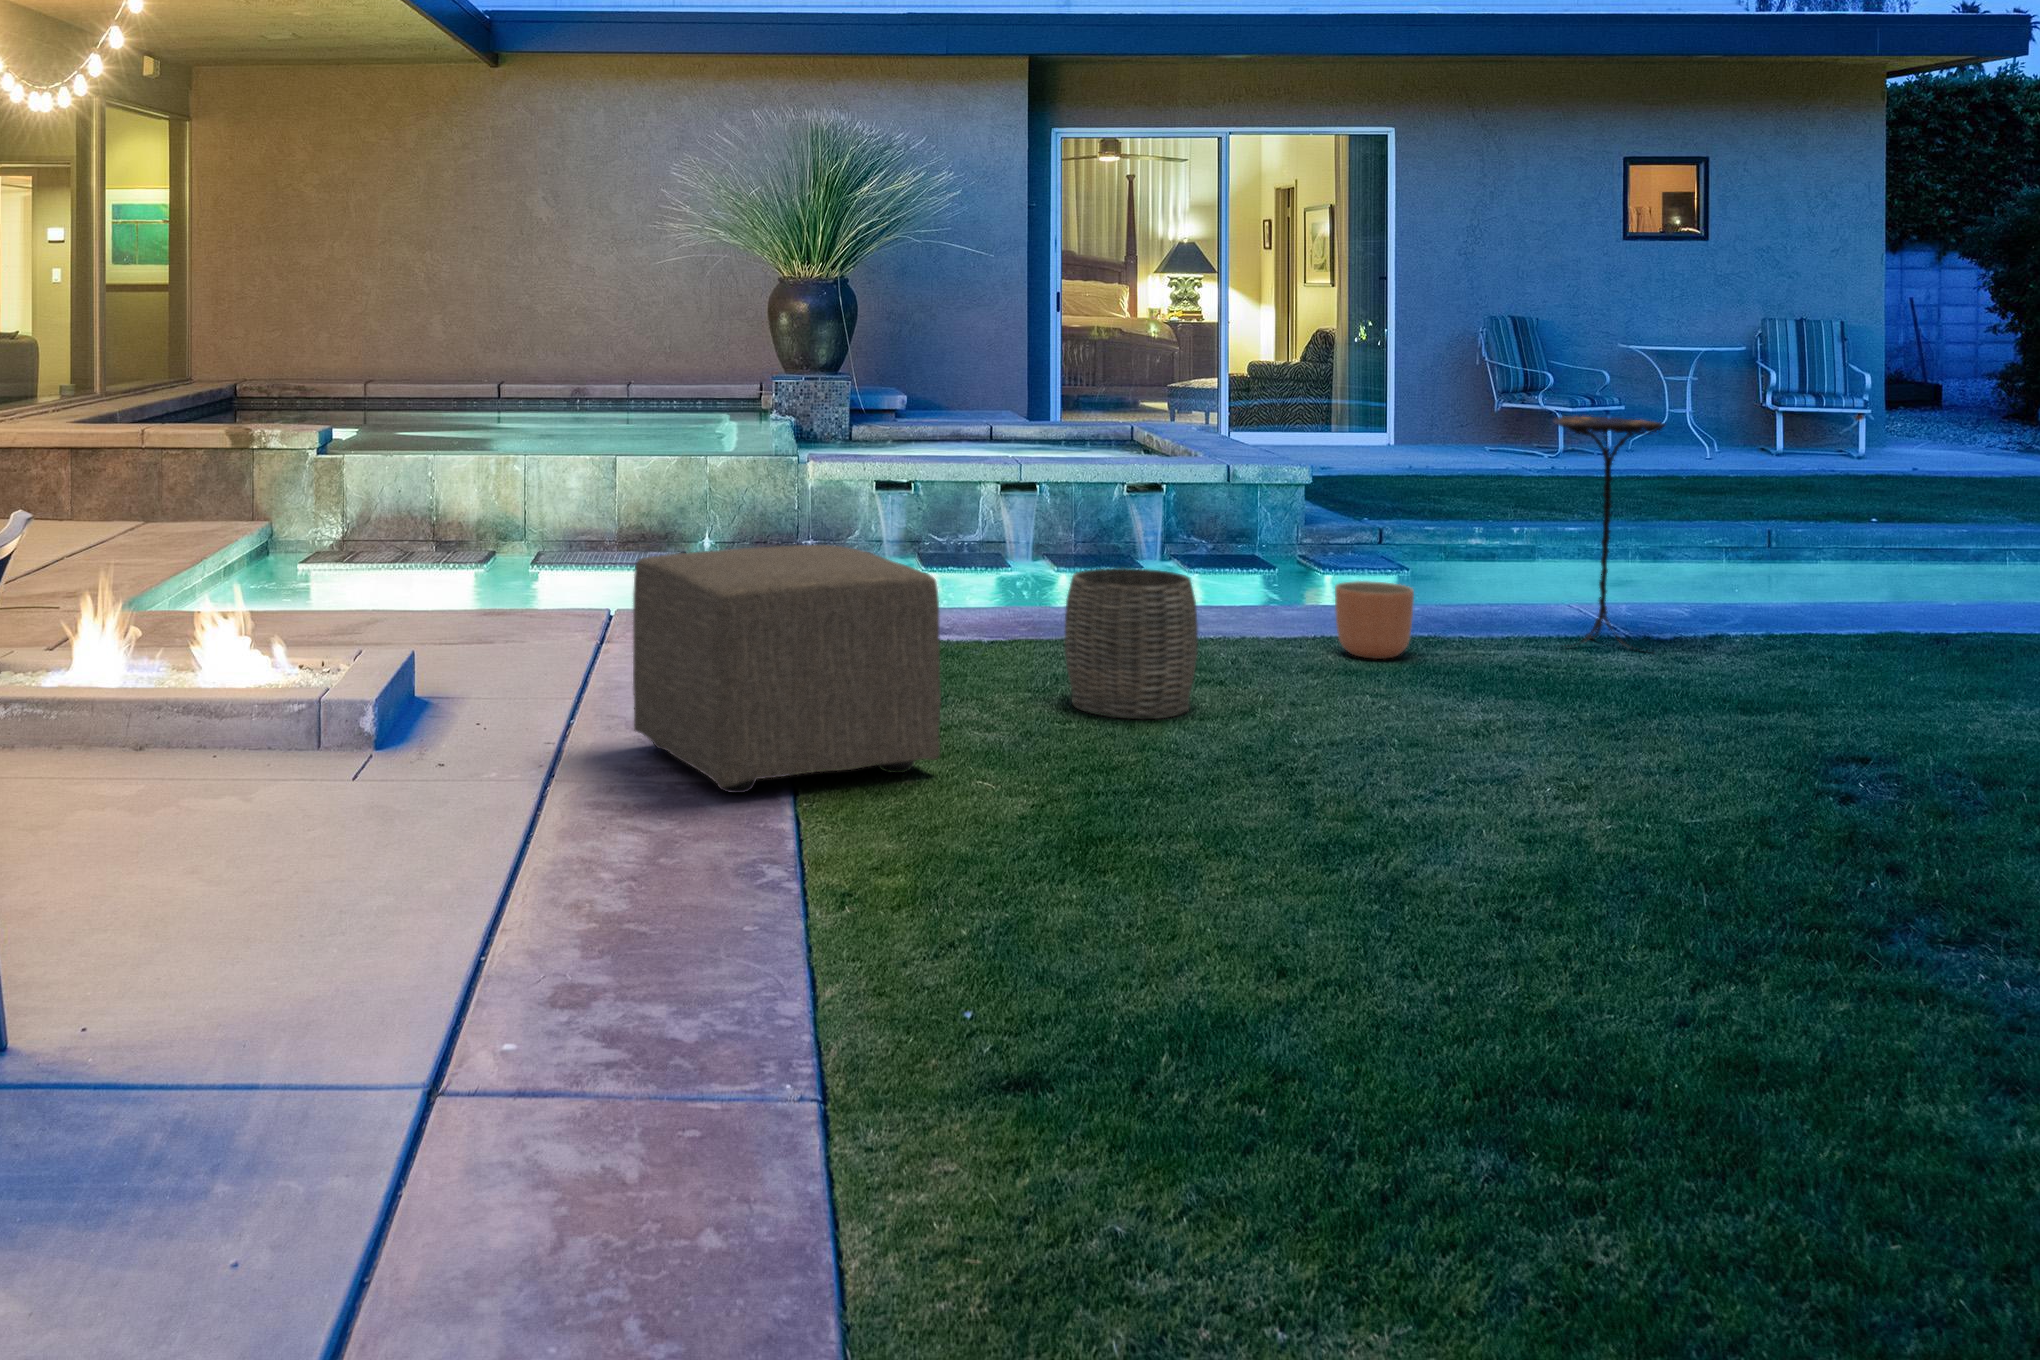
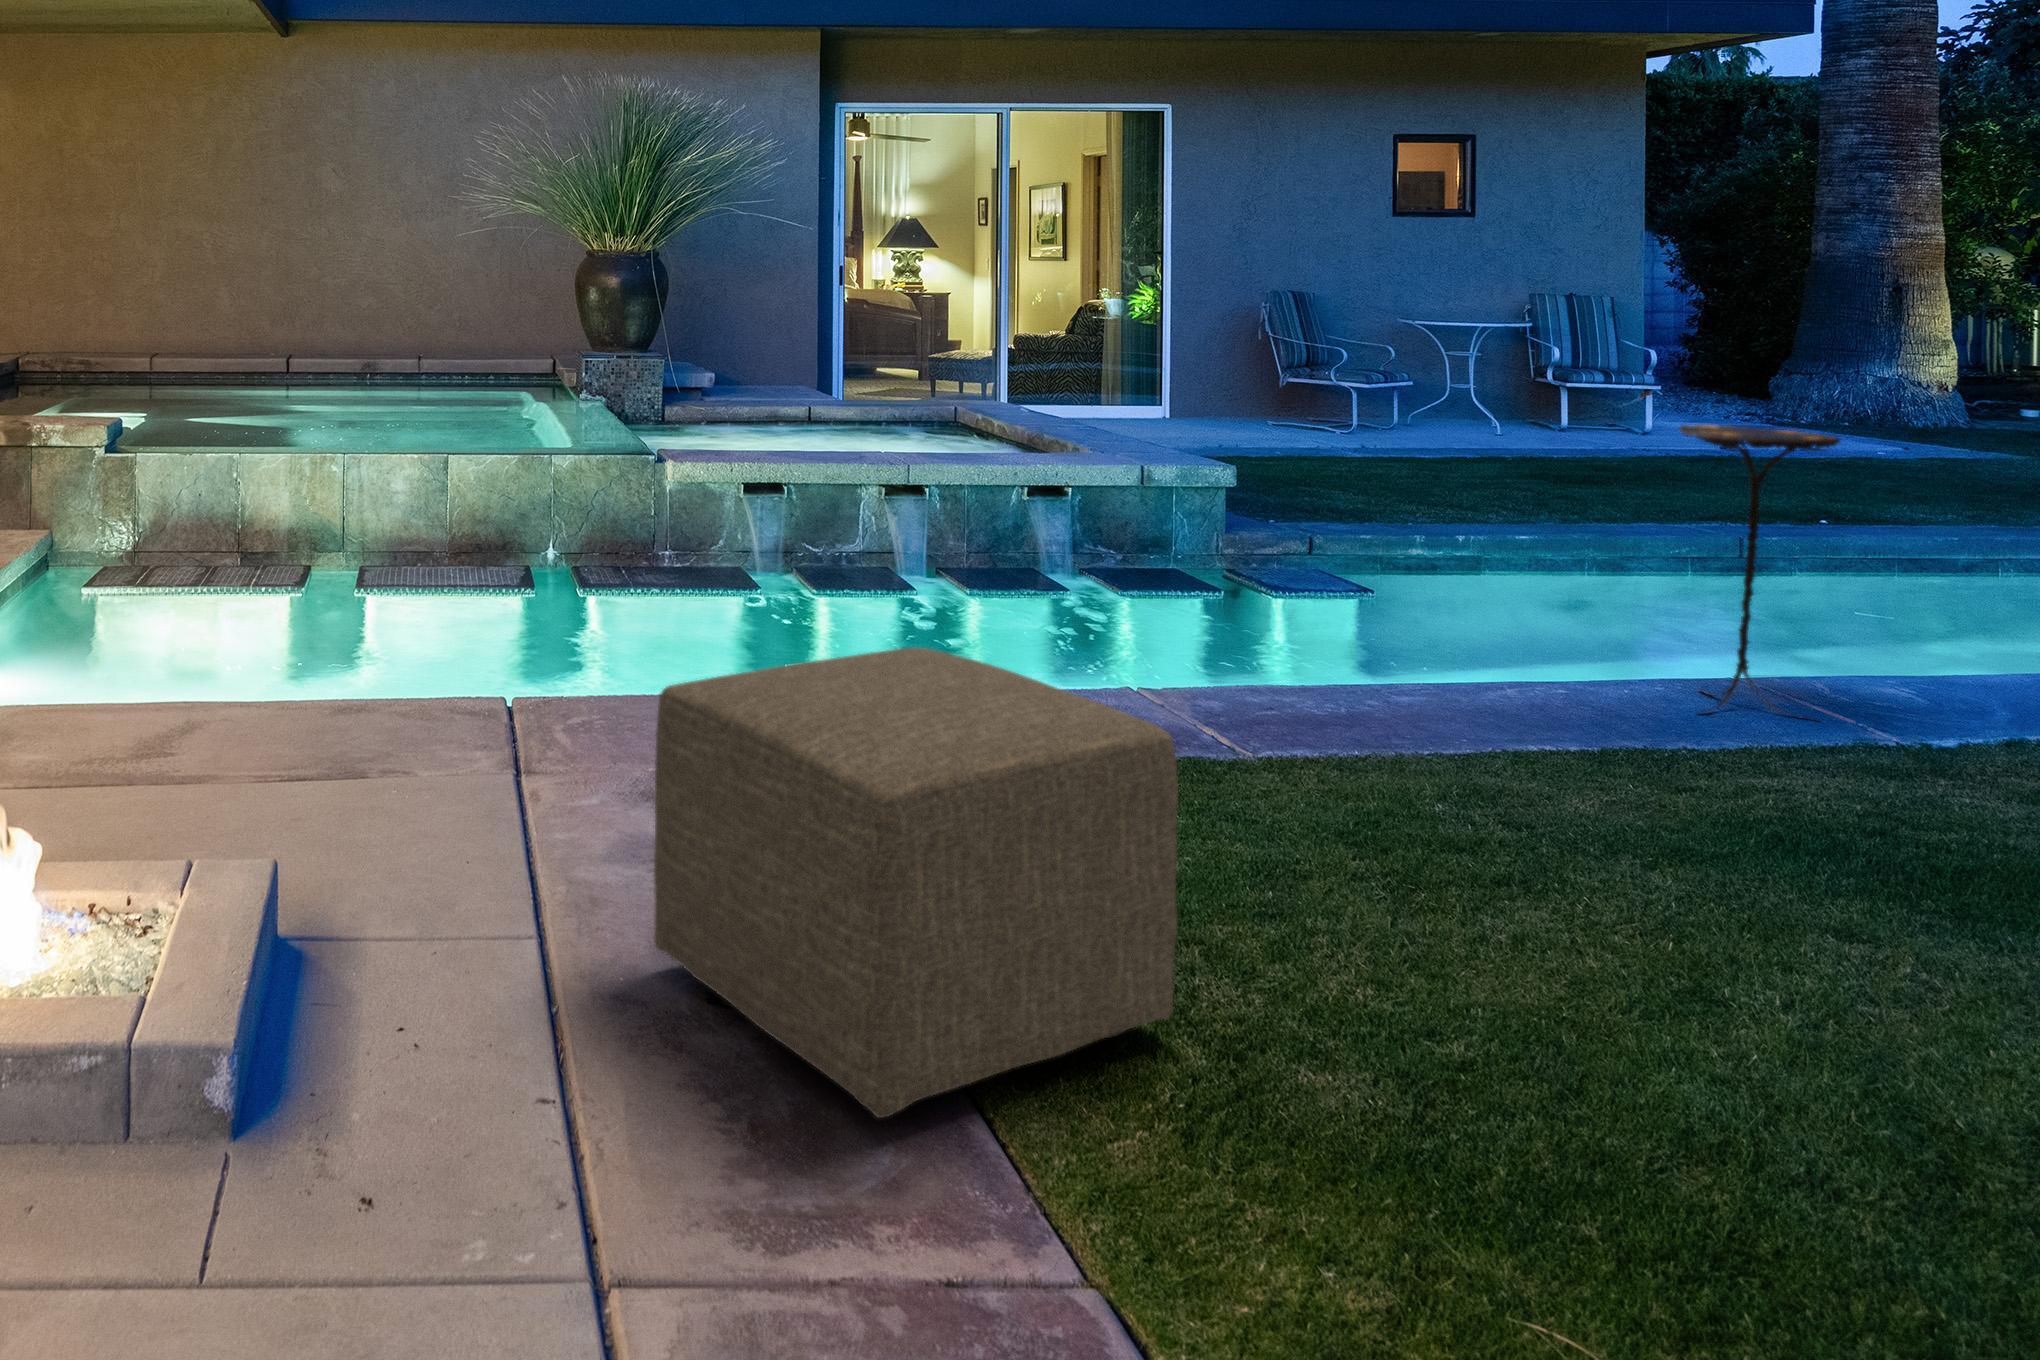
woven basket: present [1065,568,1198,719] -> none [1195,650,1398,878]
planter: present [1335,581,1414,659] -> none [1437,635,1549,738]

